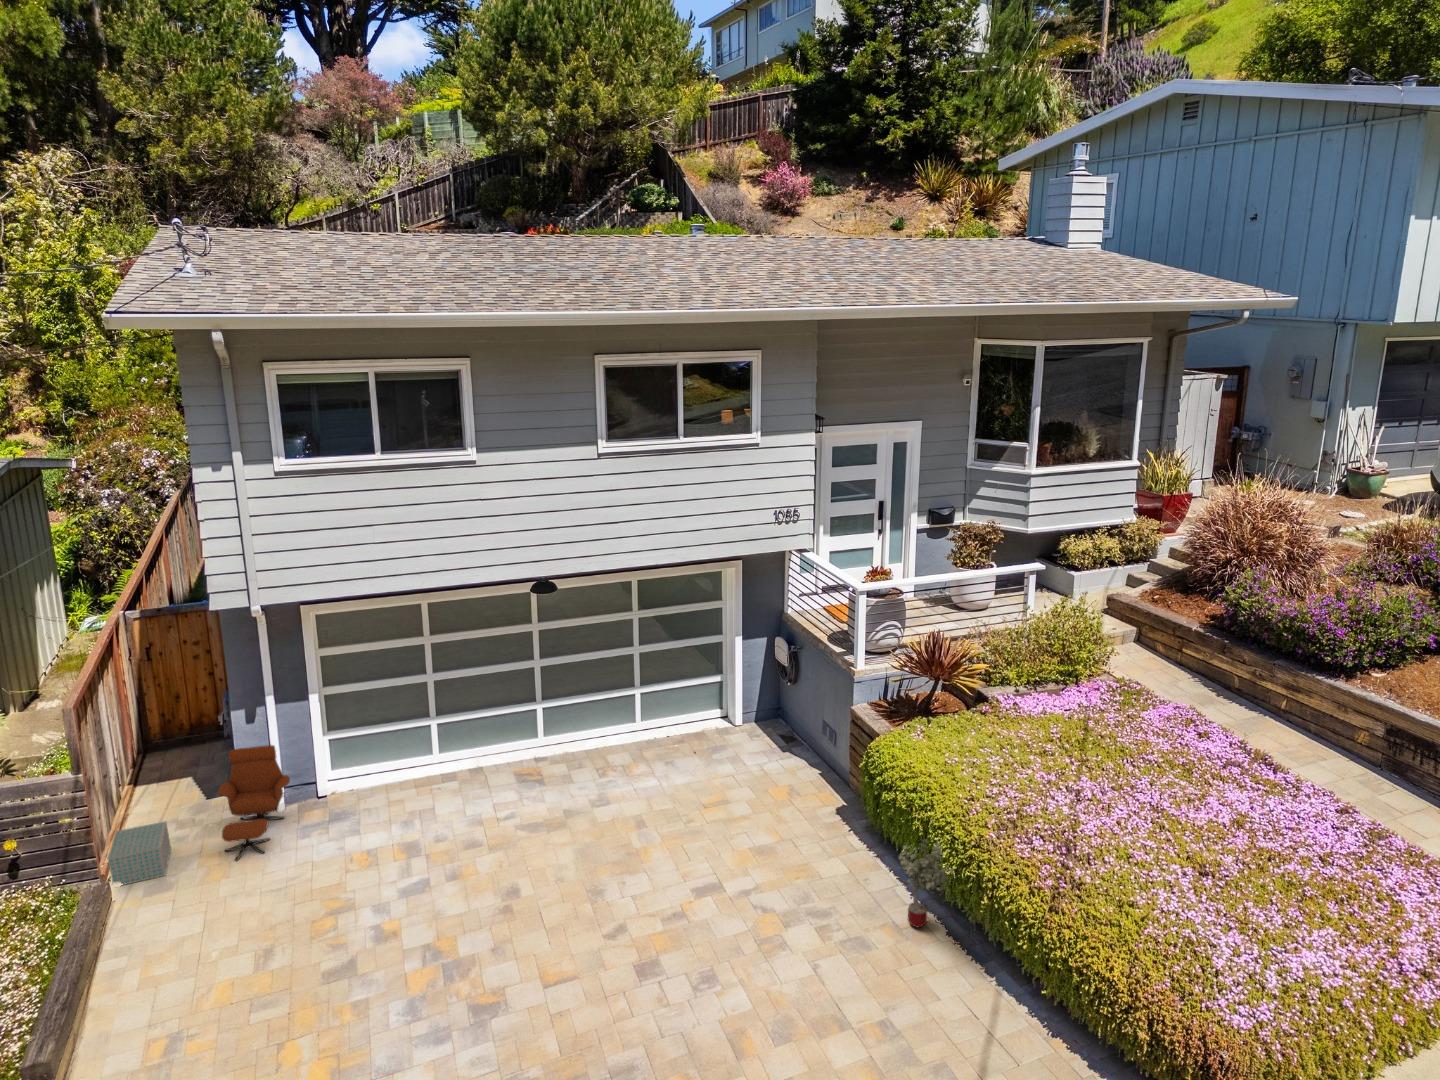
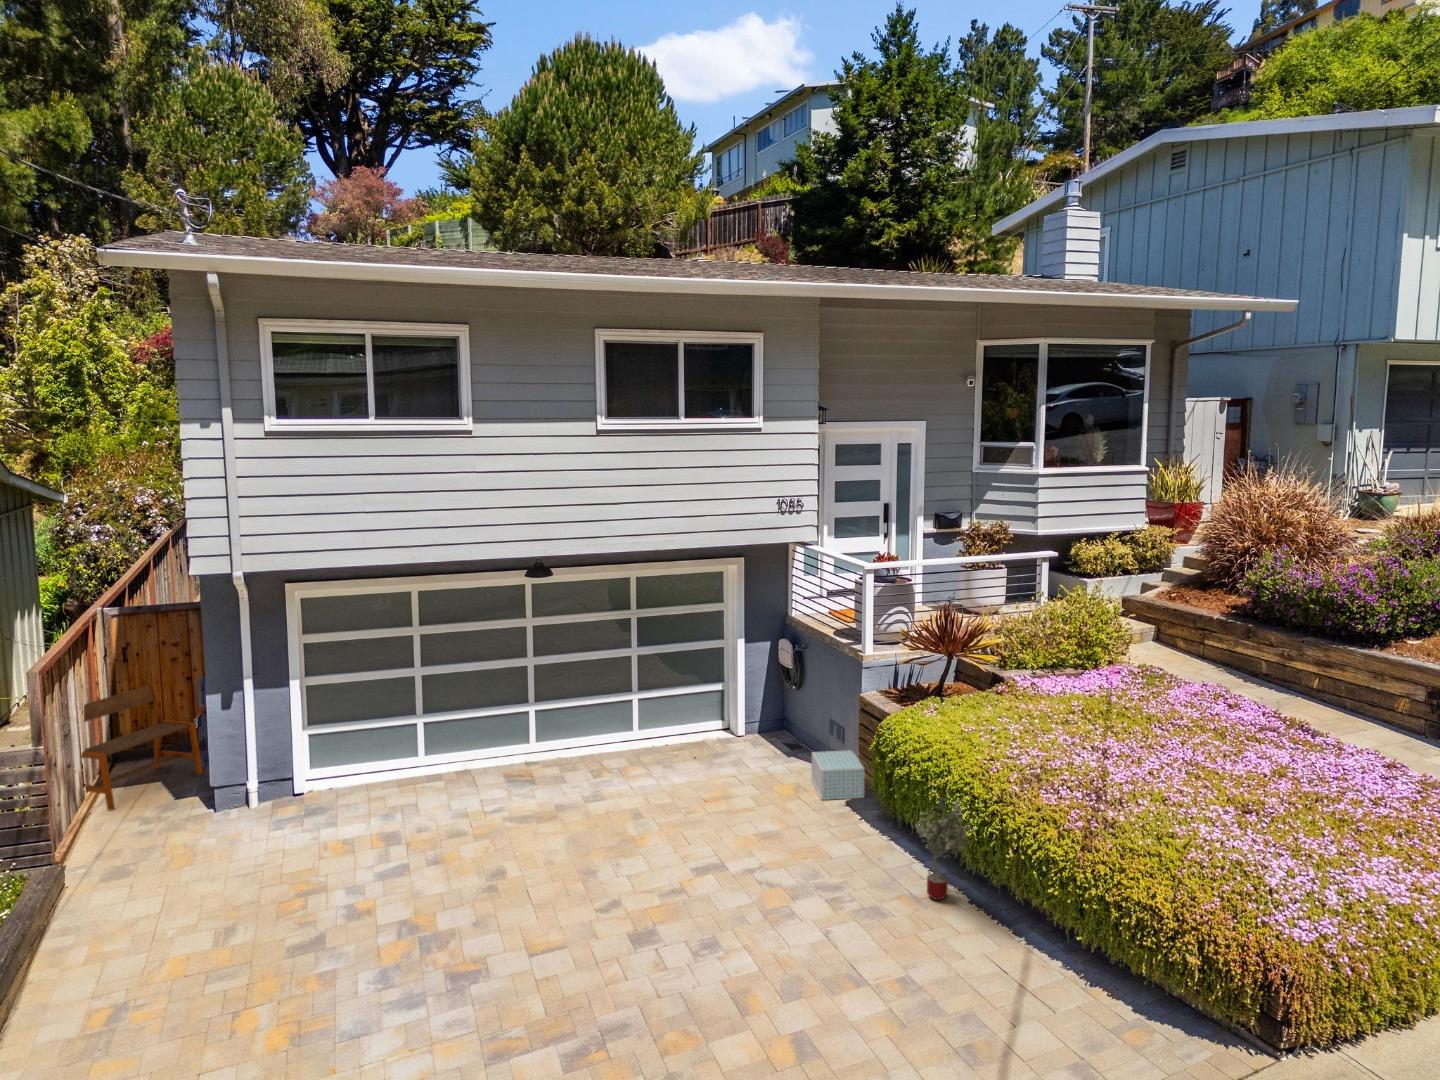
bench: none [99,686,232,815] -> present [80,683,203,810]
lounge chair: present [218,745,290,861] -> none [187,732,264,848]
storage box: present [108,822,171,885] -> present [812,750,864,800]

